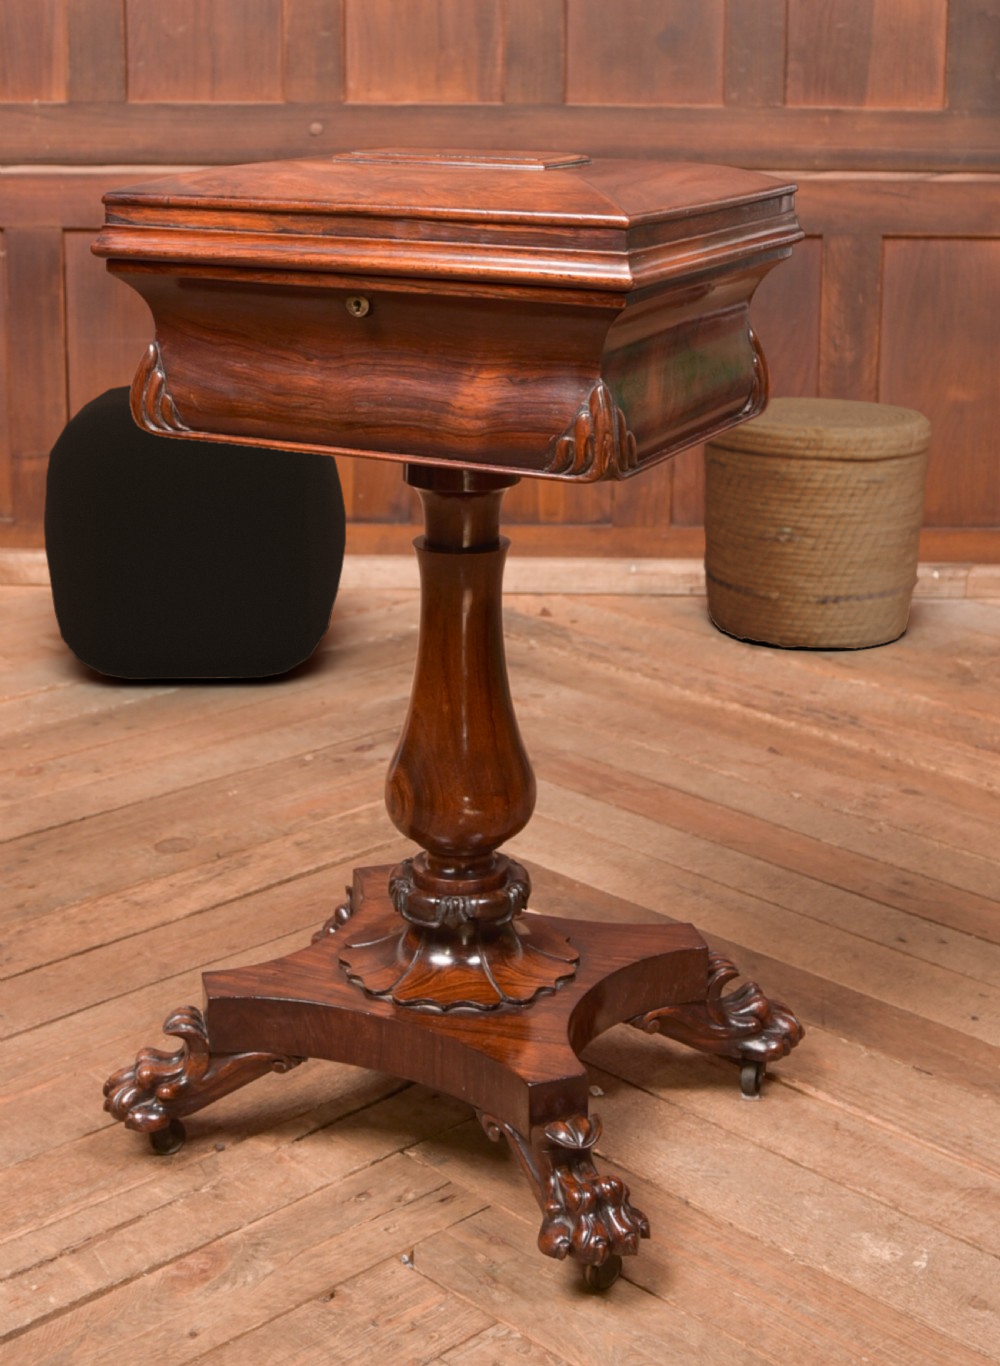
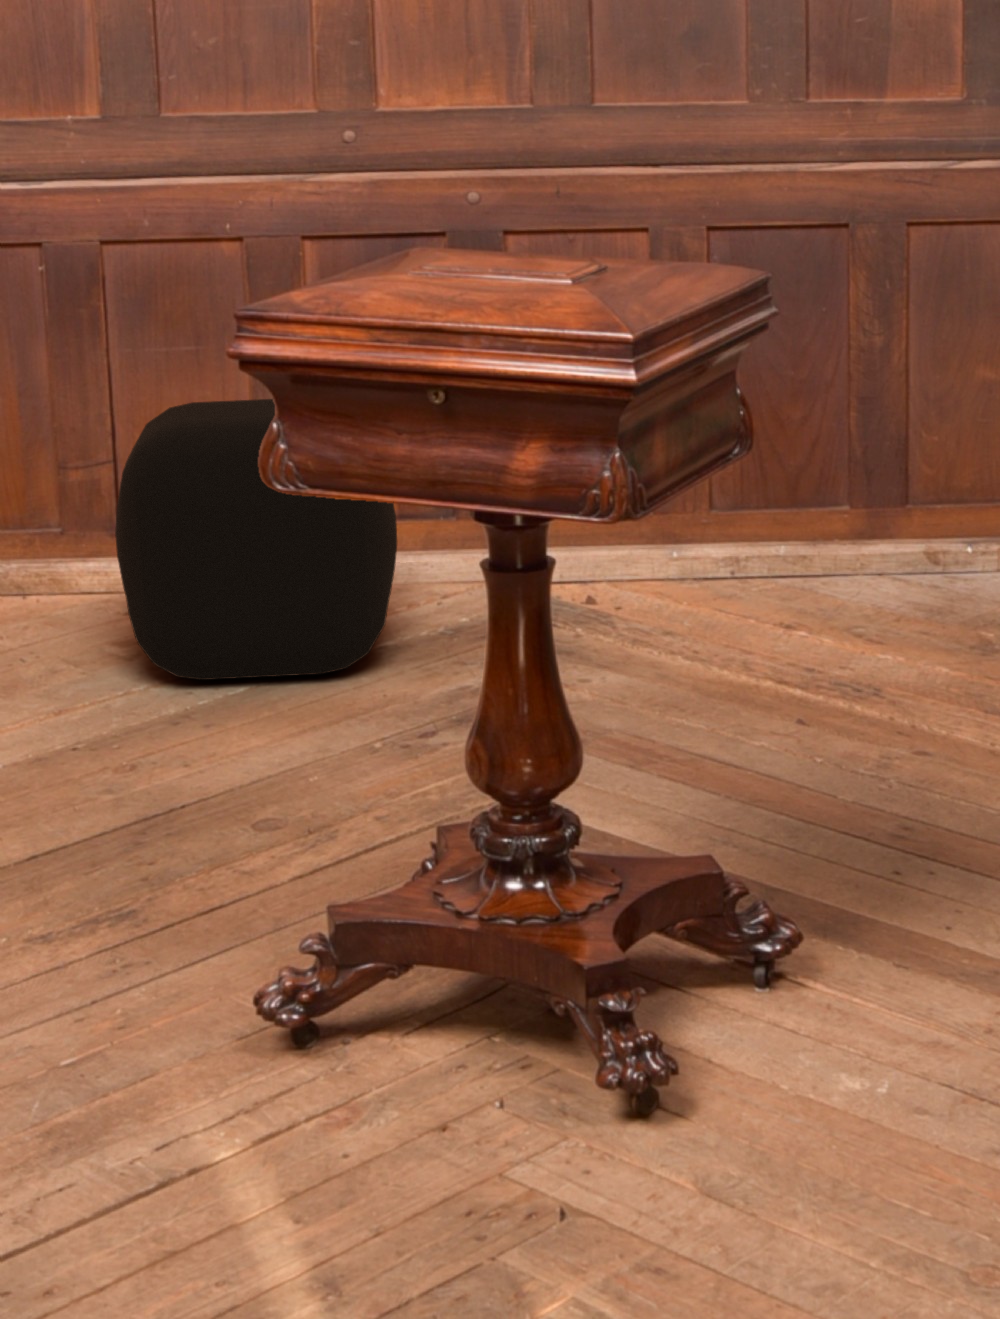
woven basket: present [704,397,932,648] -> none [731,382,951,626]

